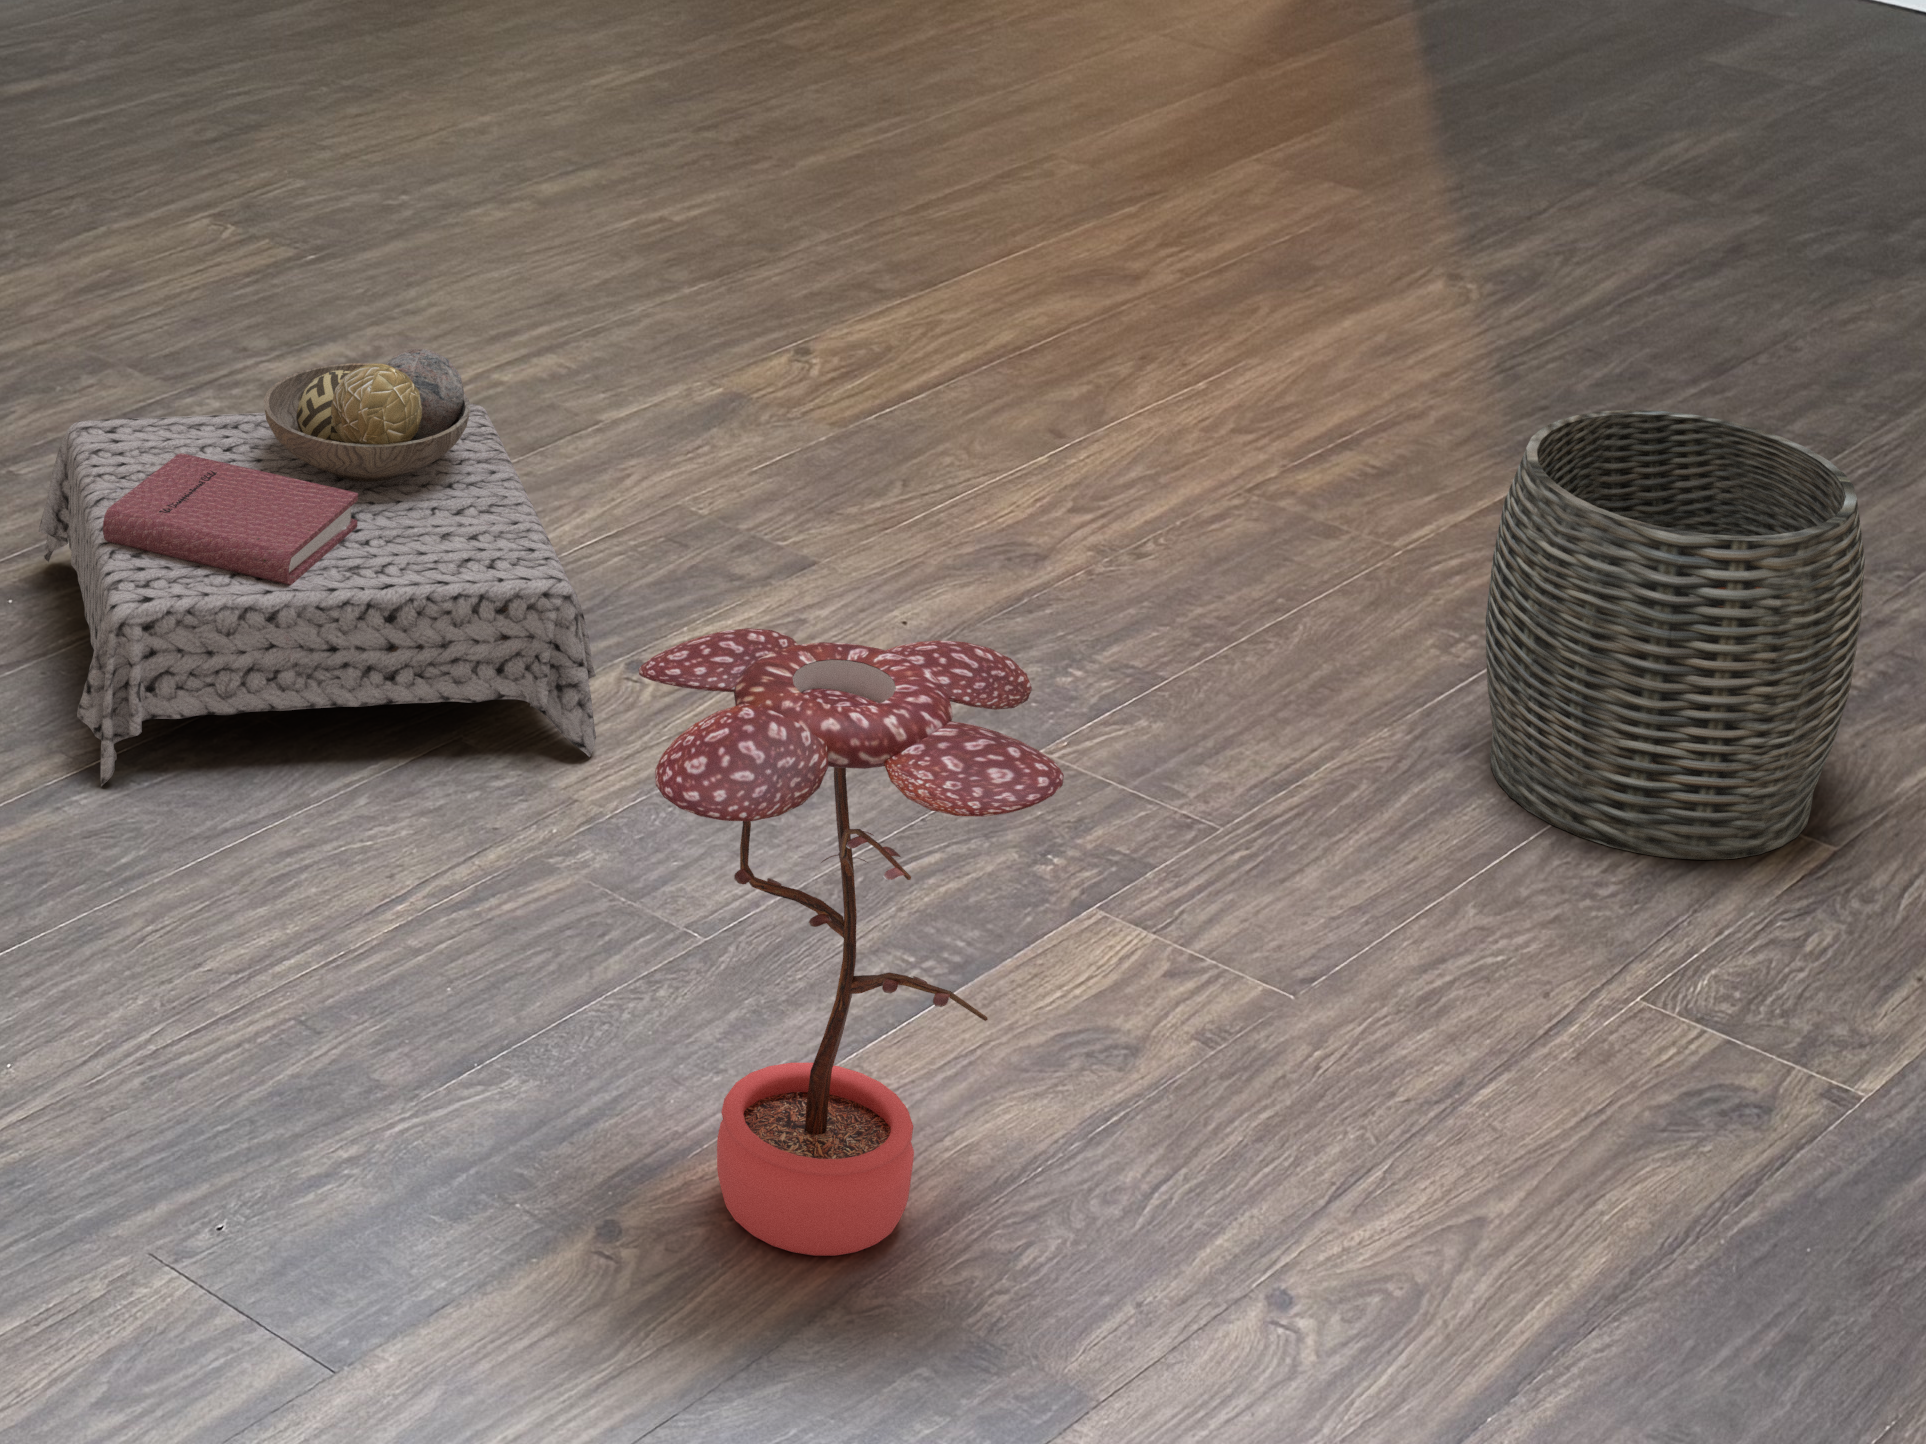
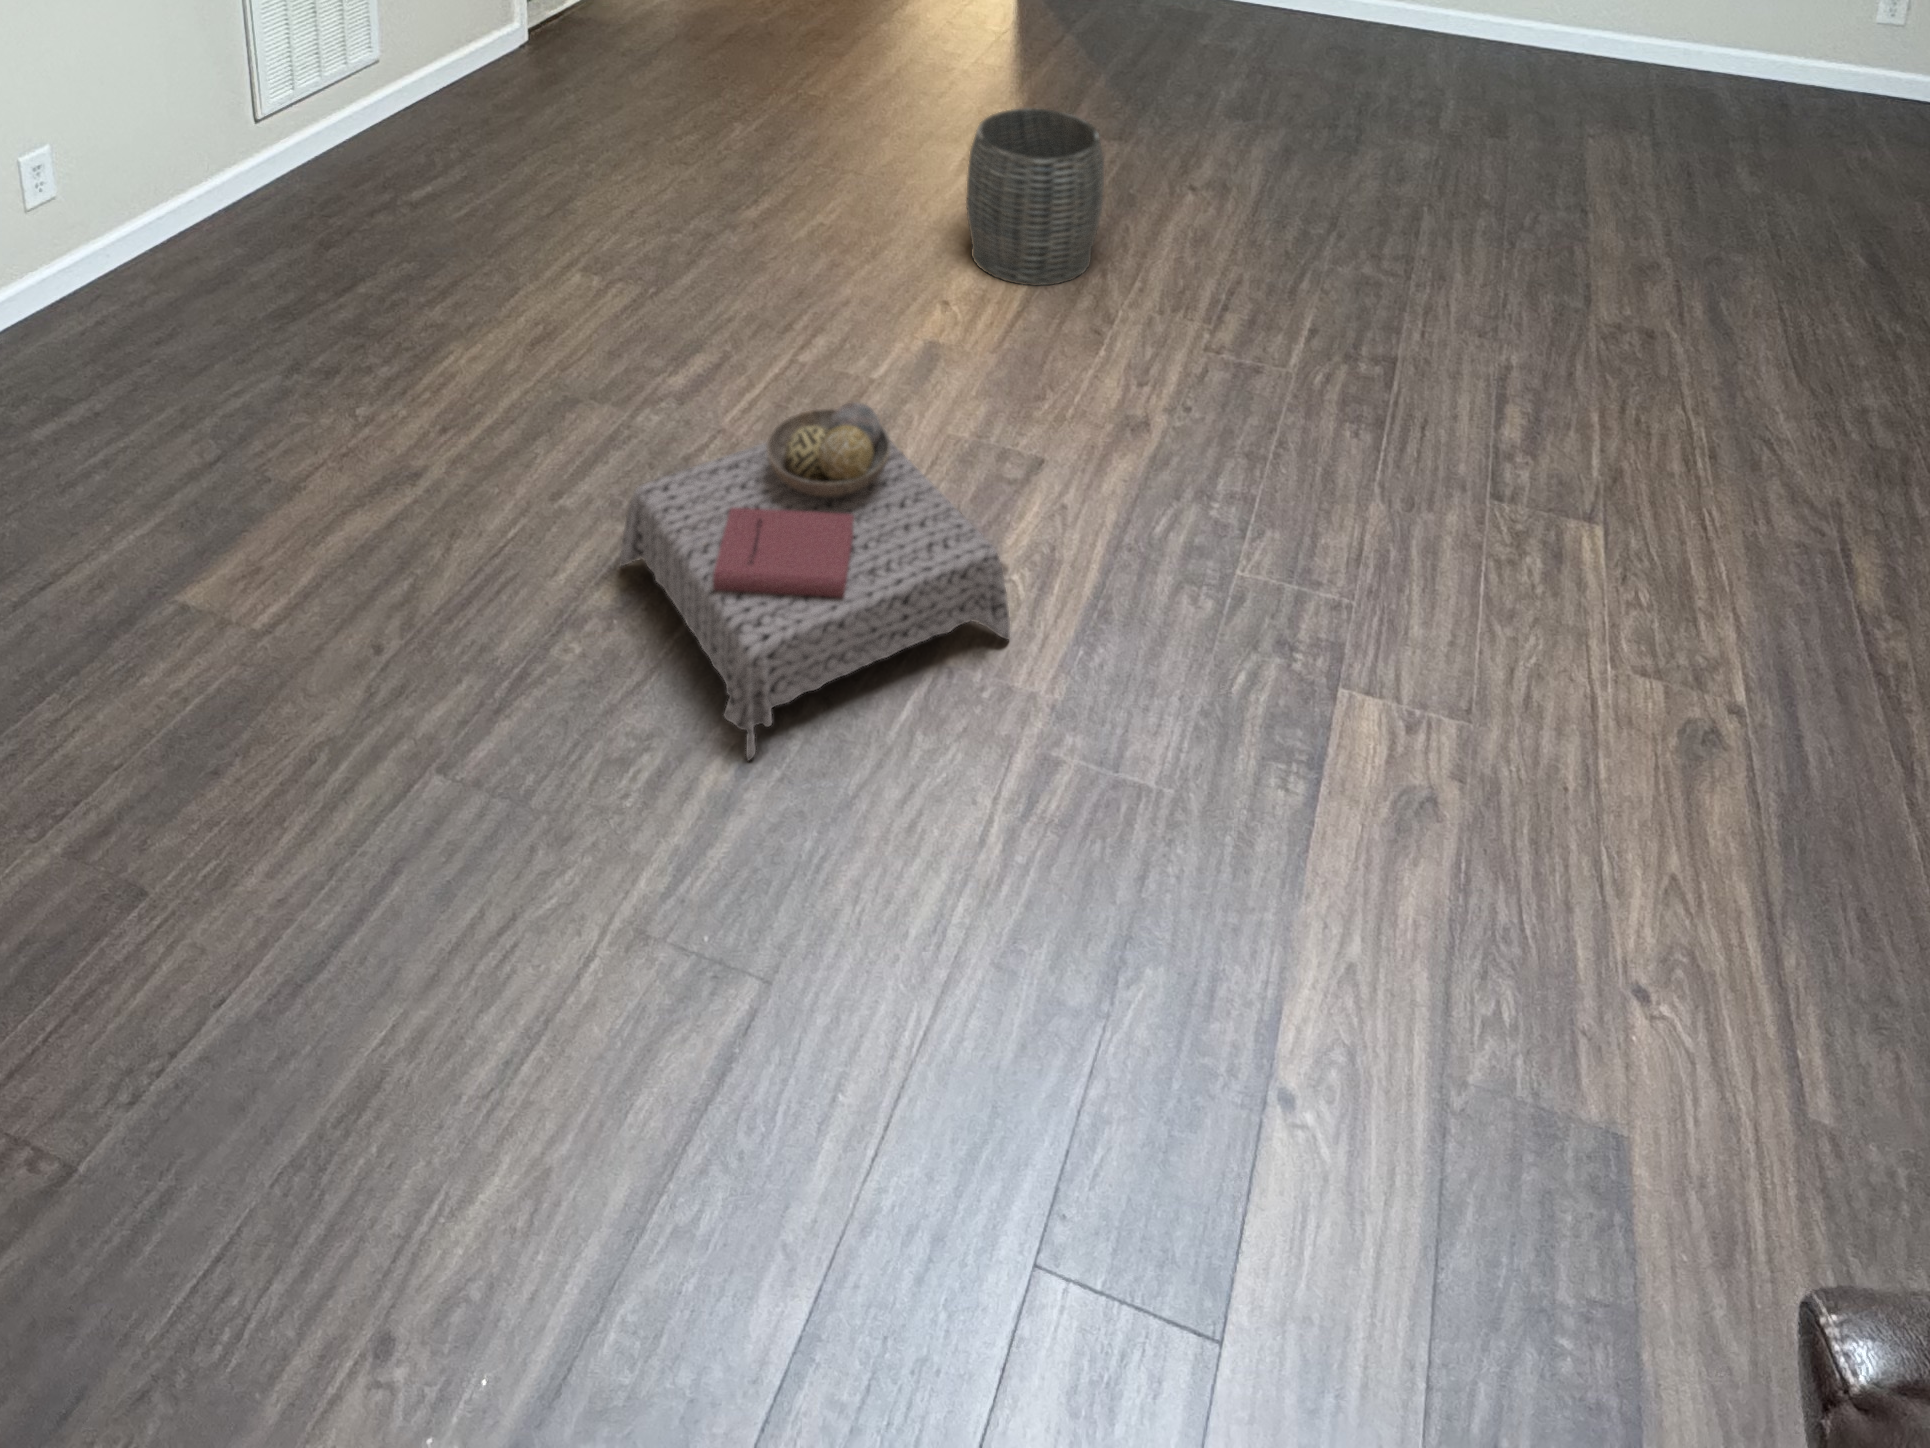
woven basket: present [1485,410,1865,860] -> present [966,108,1104,285]
potted plant: present [639,628,1064,1256] -> none [1244,633,1560,1054]

